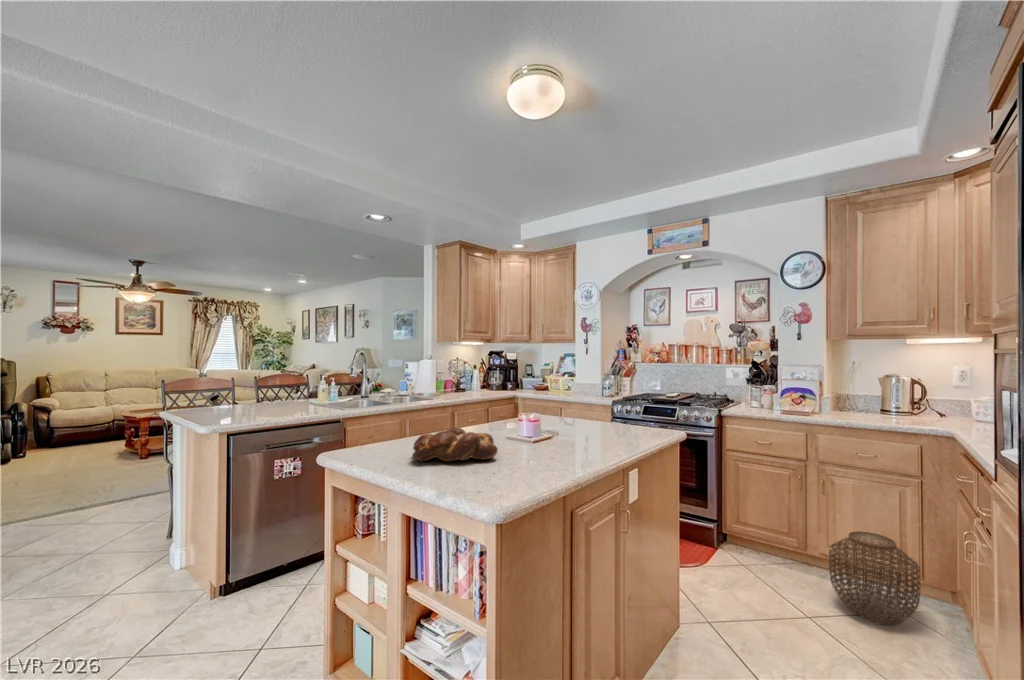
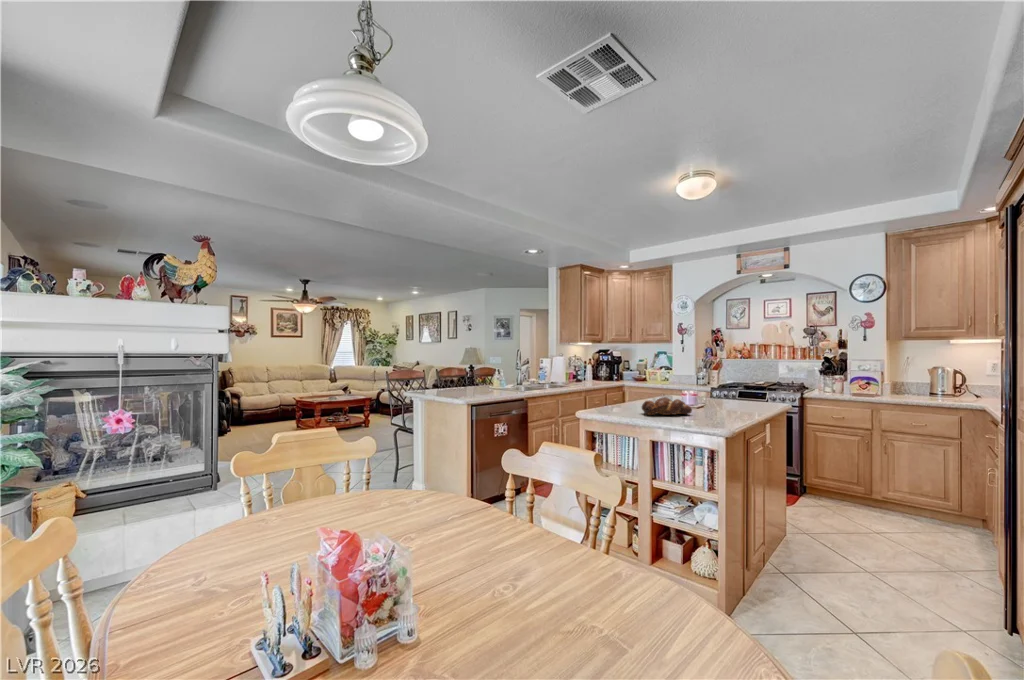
woven basket: present [829,531,920,625] -> none [889,477,957,538]

